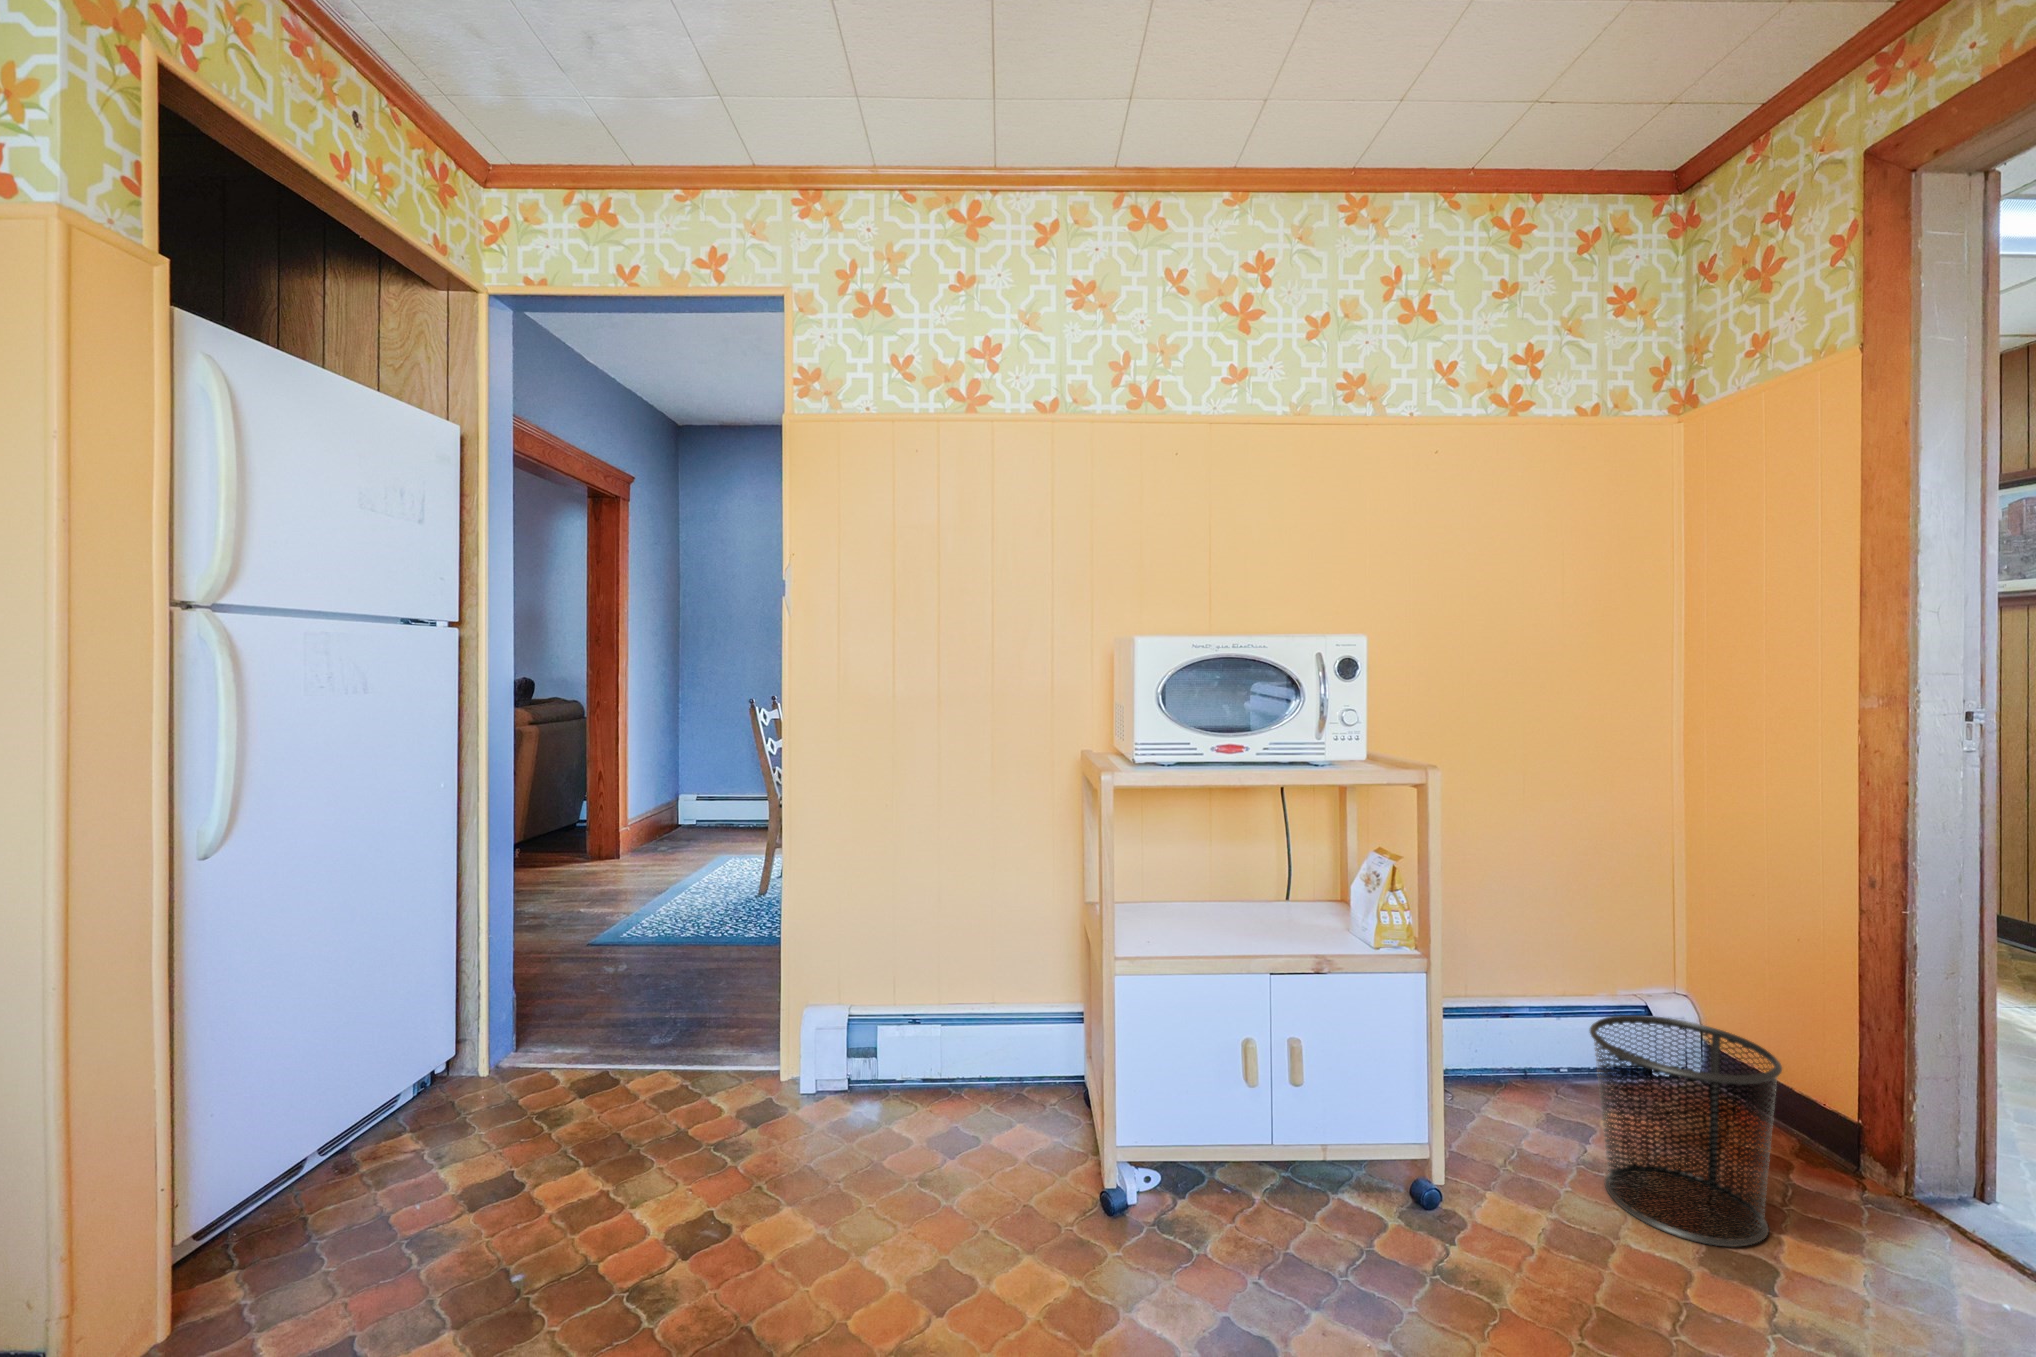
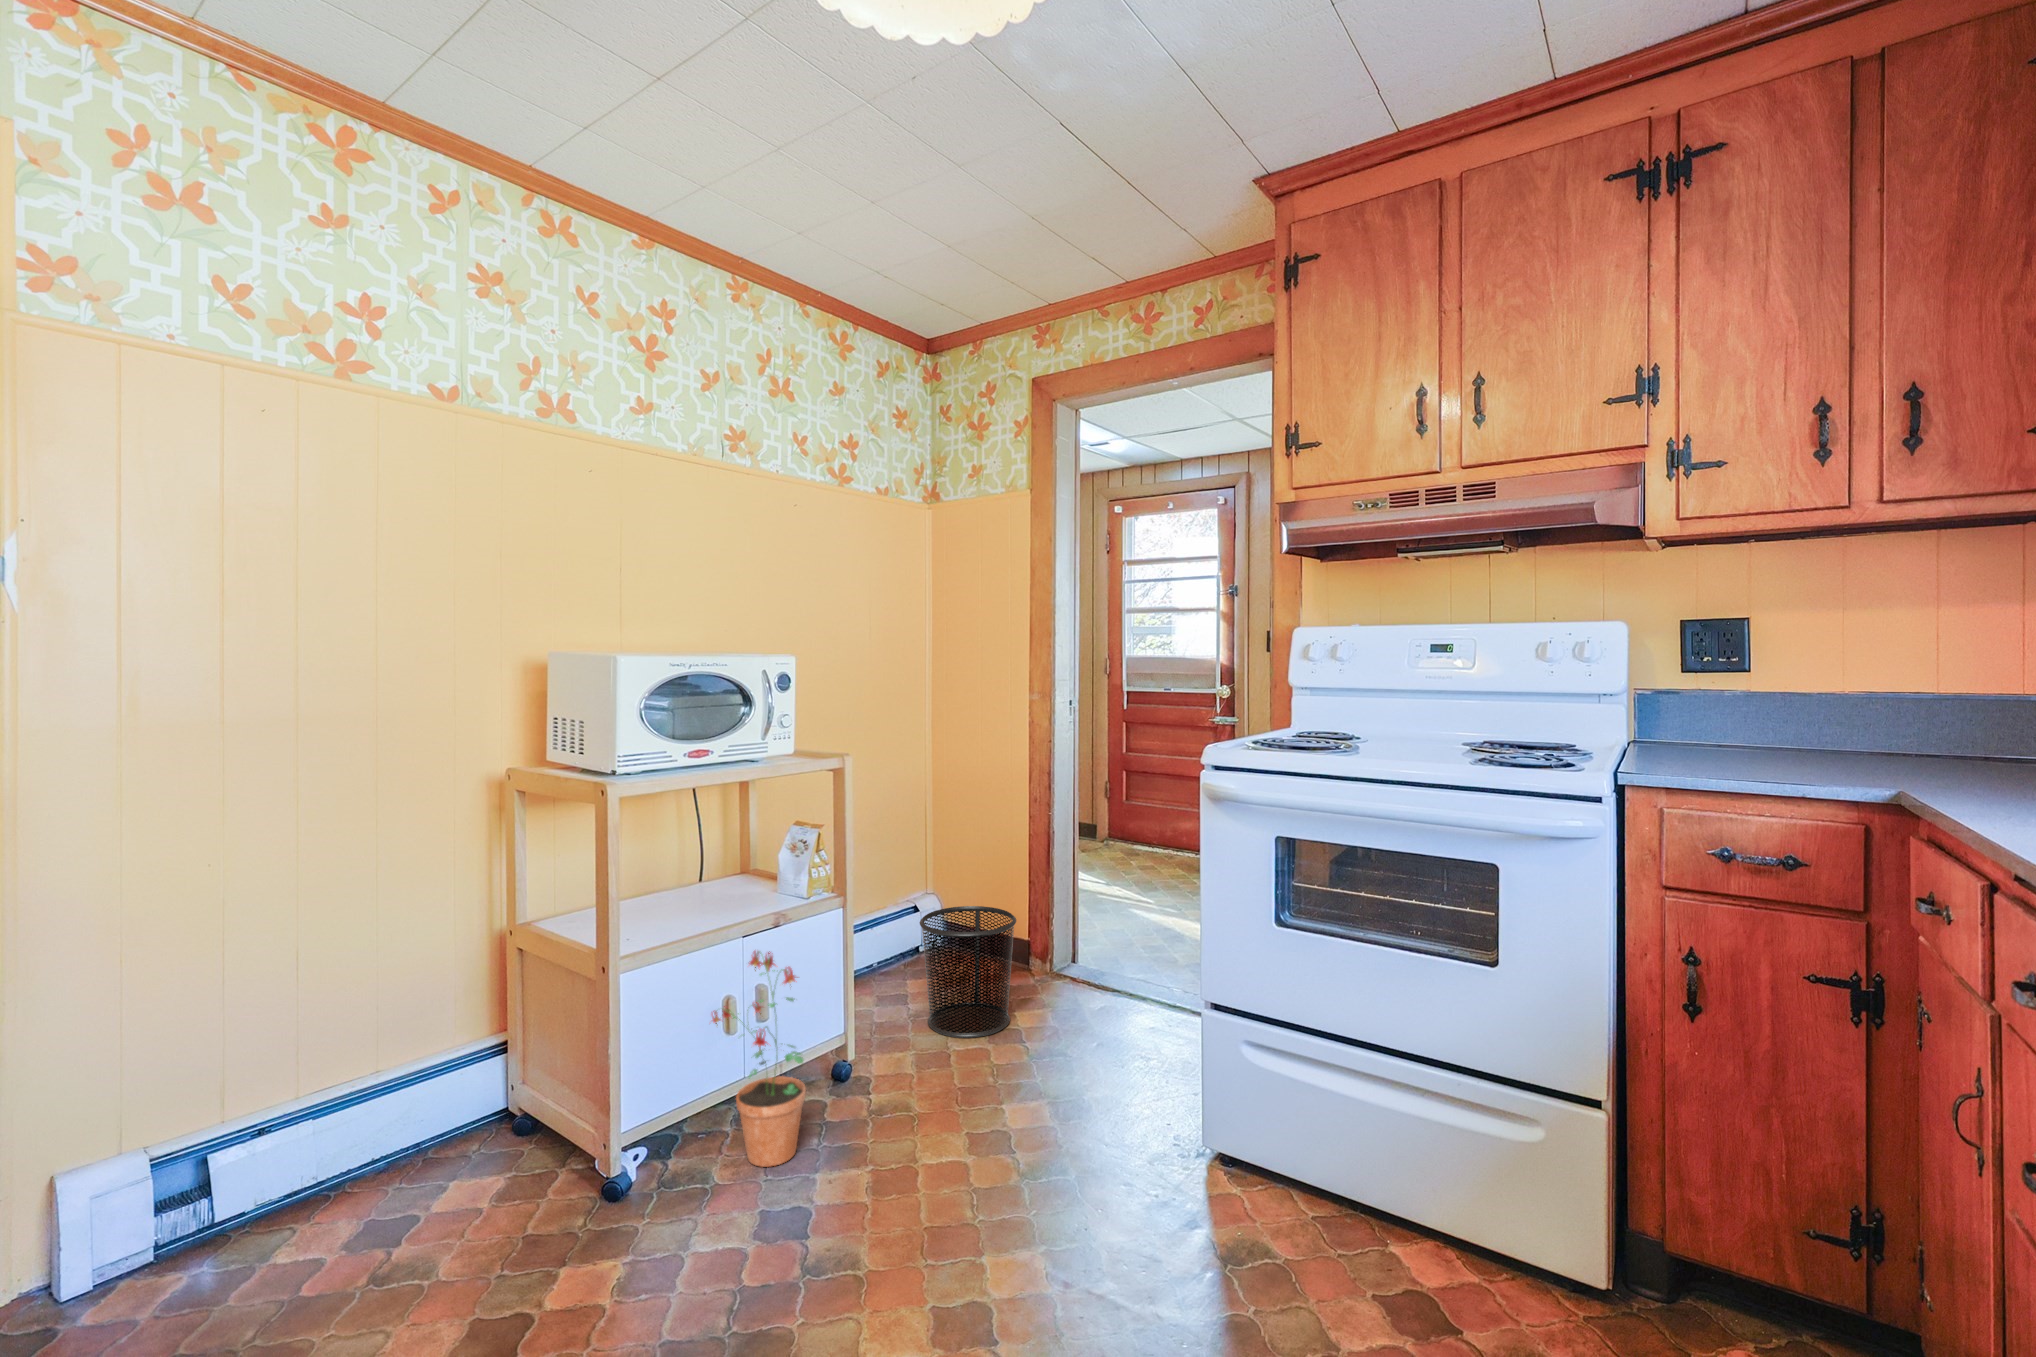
potted plant: none [1217,993,1323,1276] -> present [712,951,806,1167]

